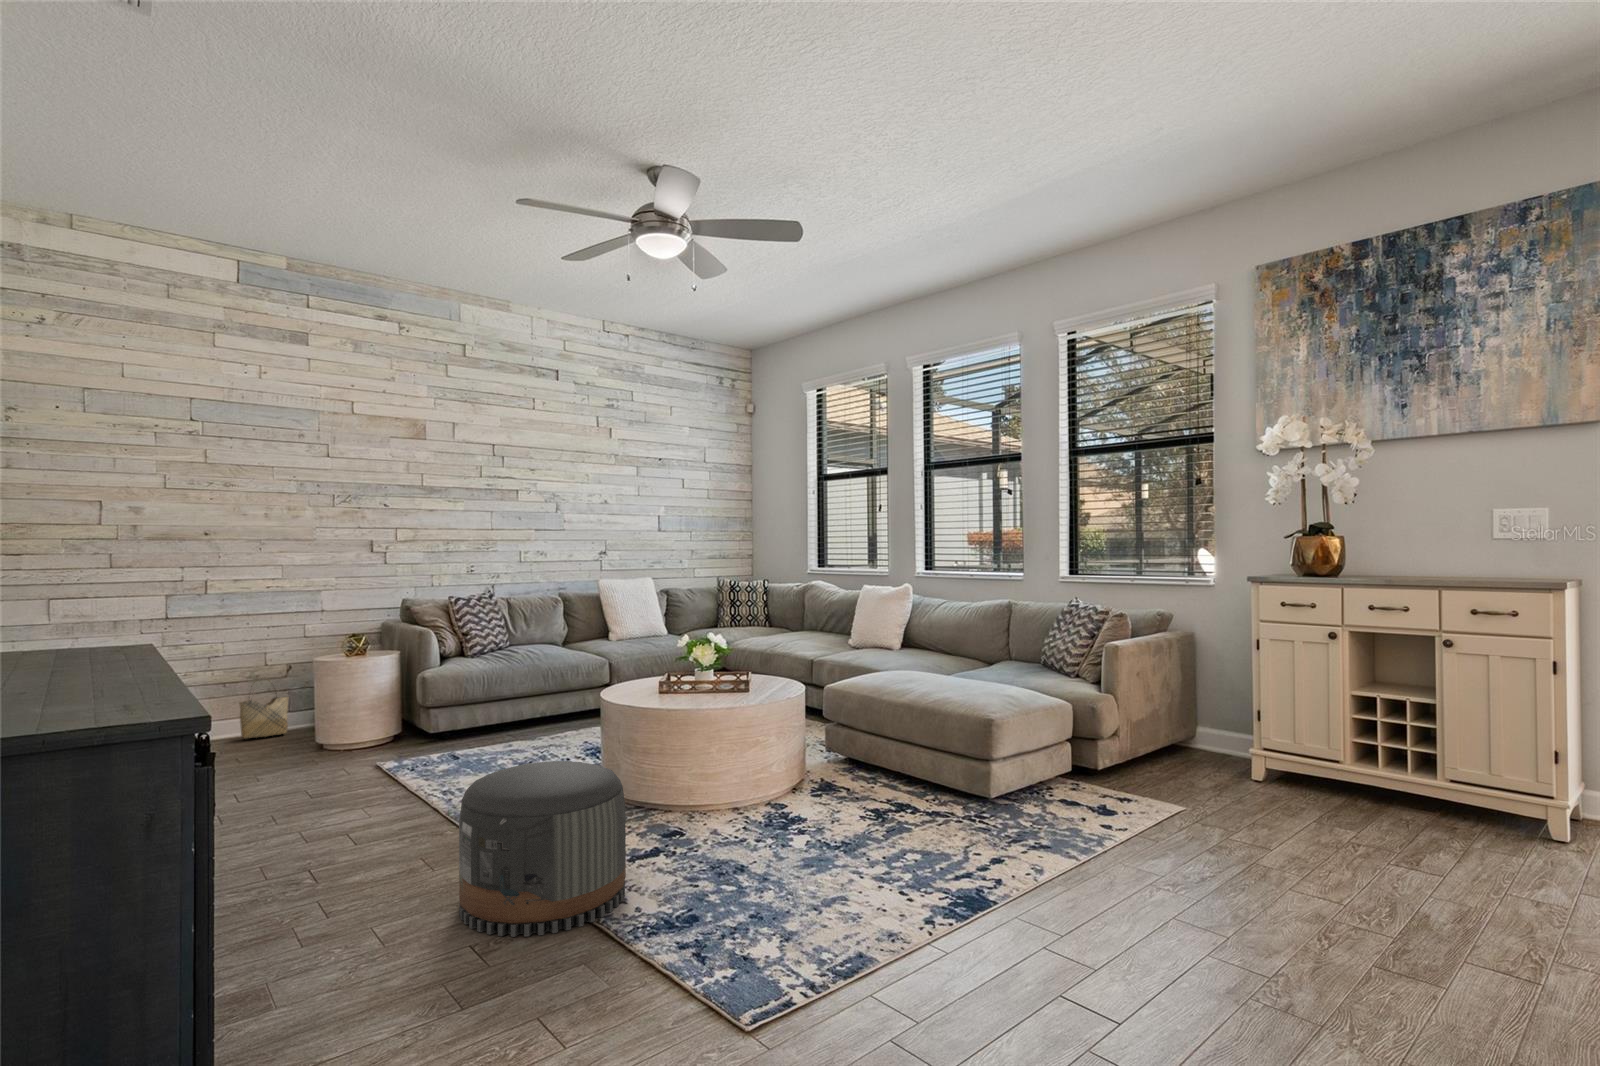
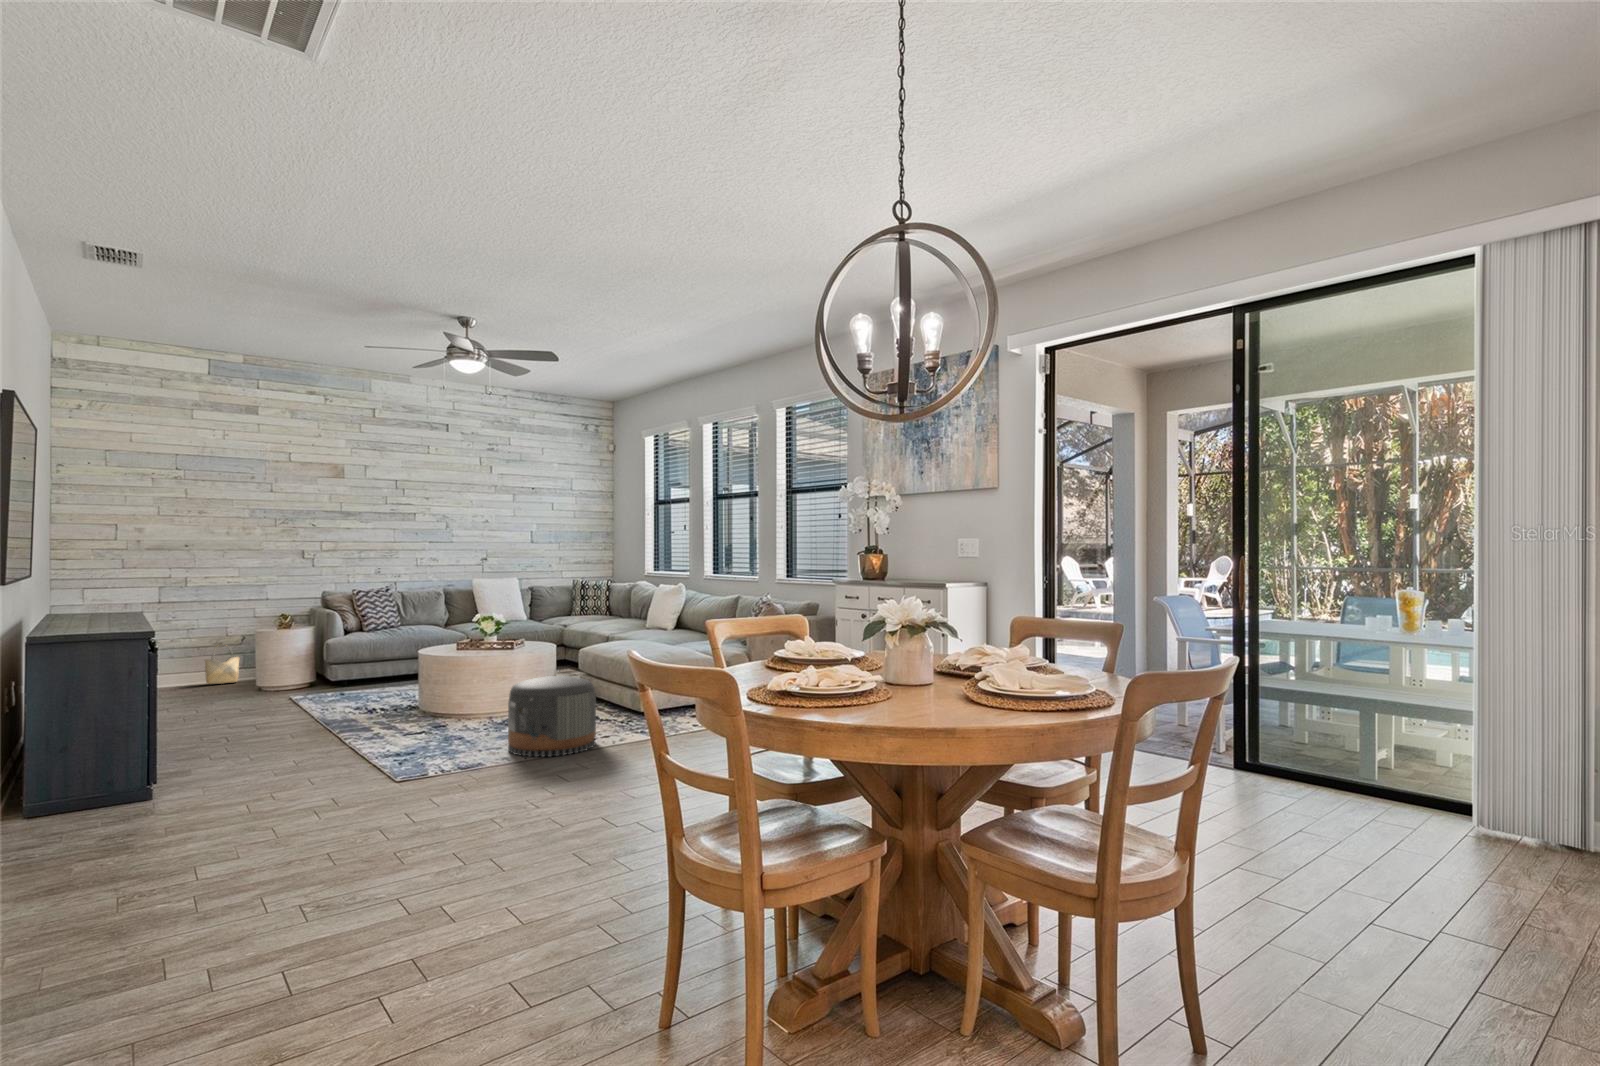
pouf: present [459,761,626,937] -> present [508,676,596,757]

